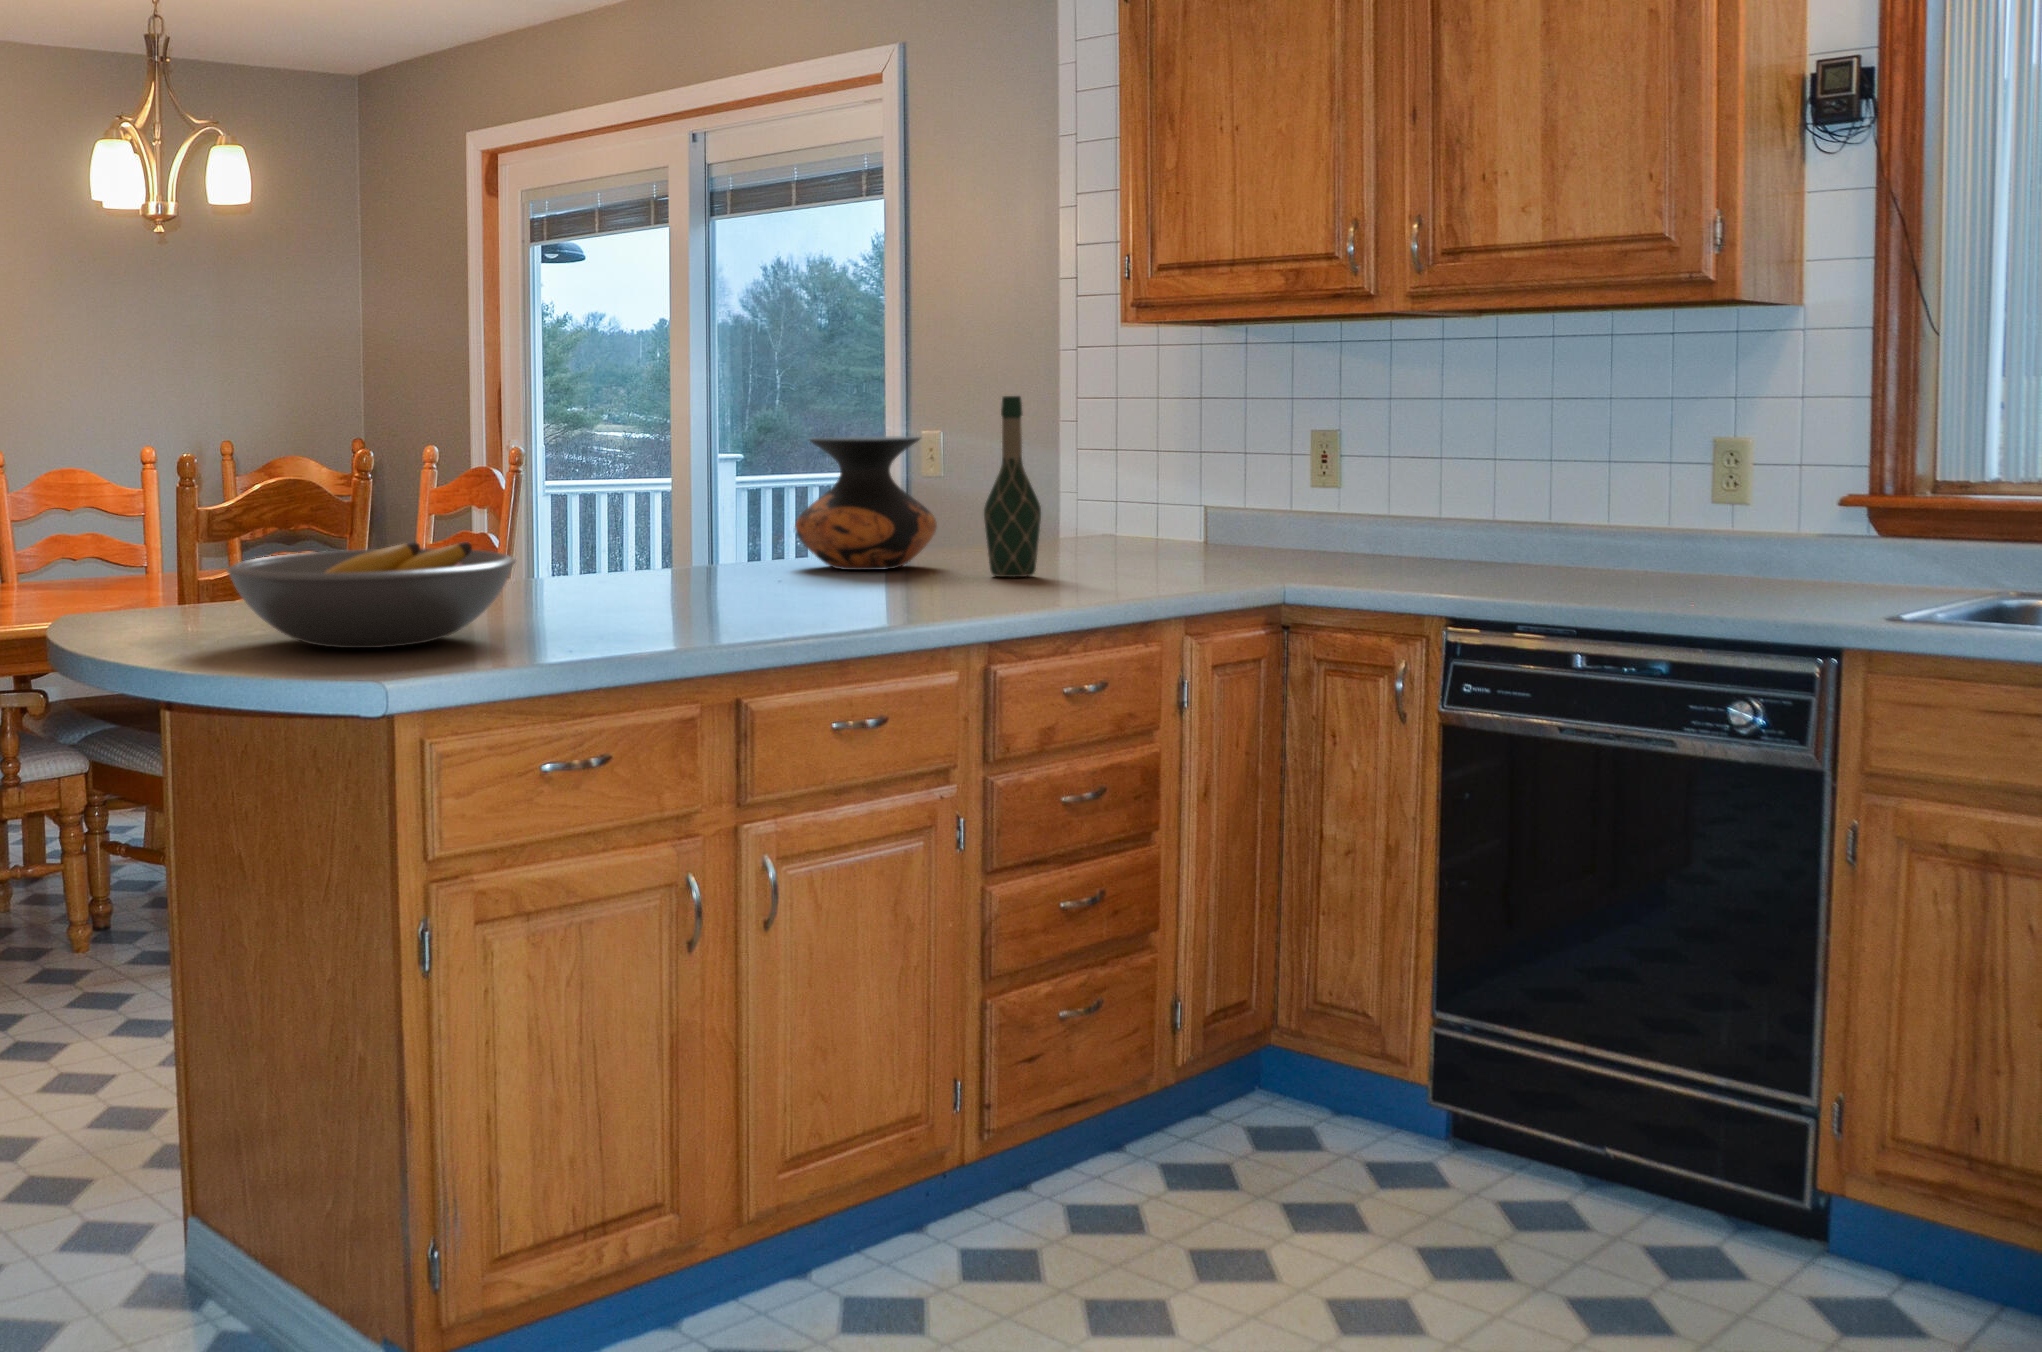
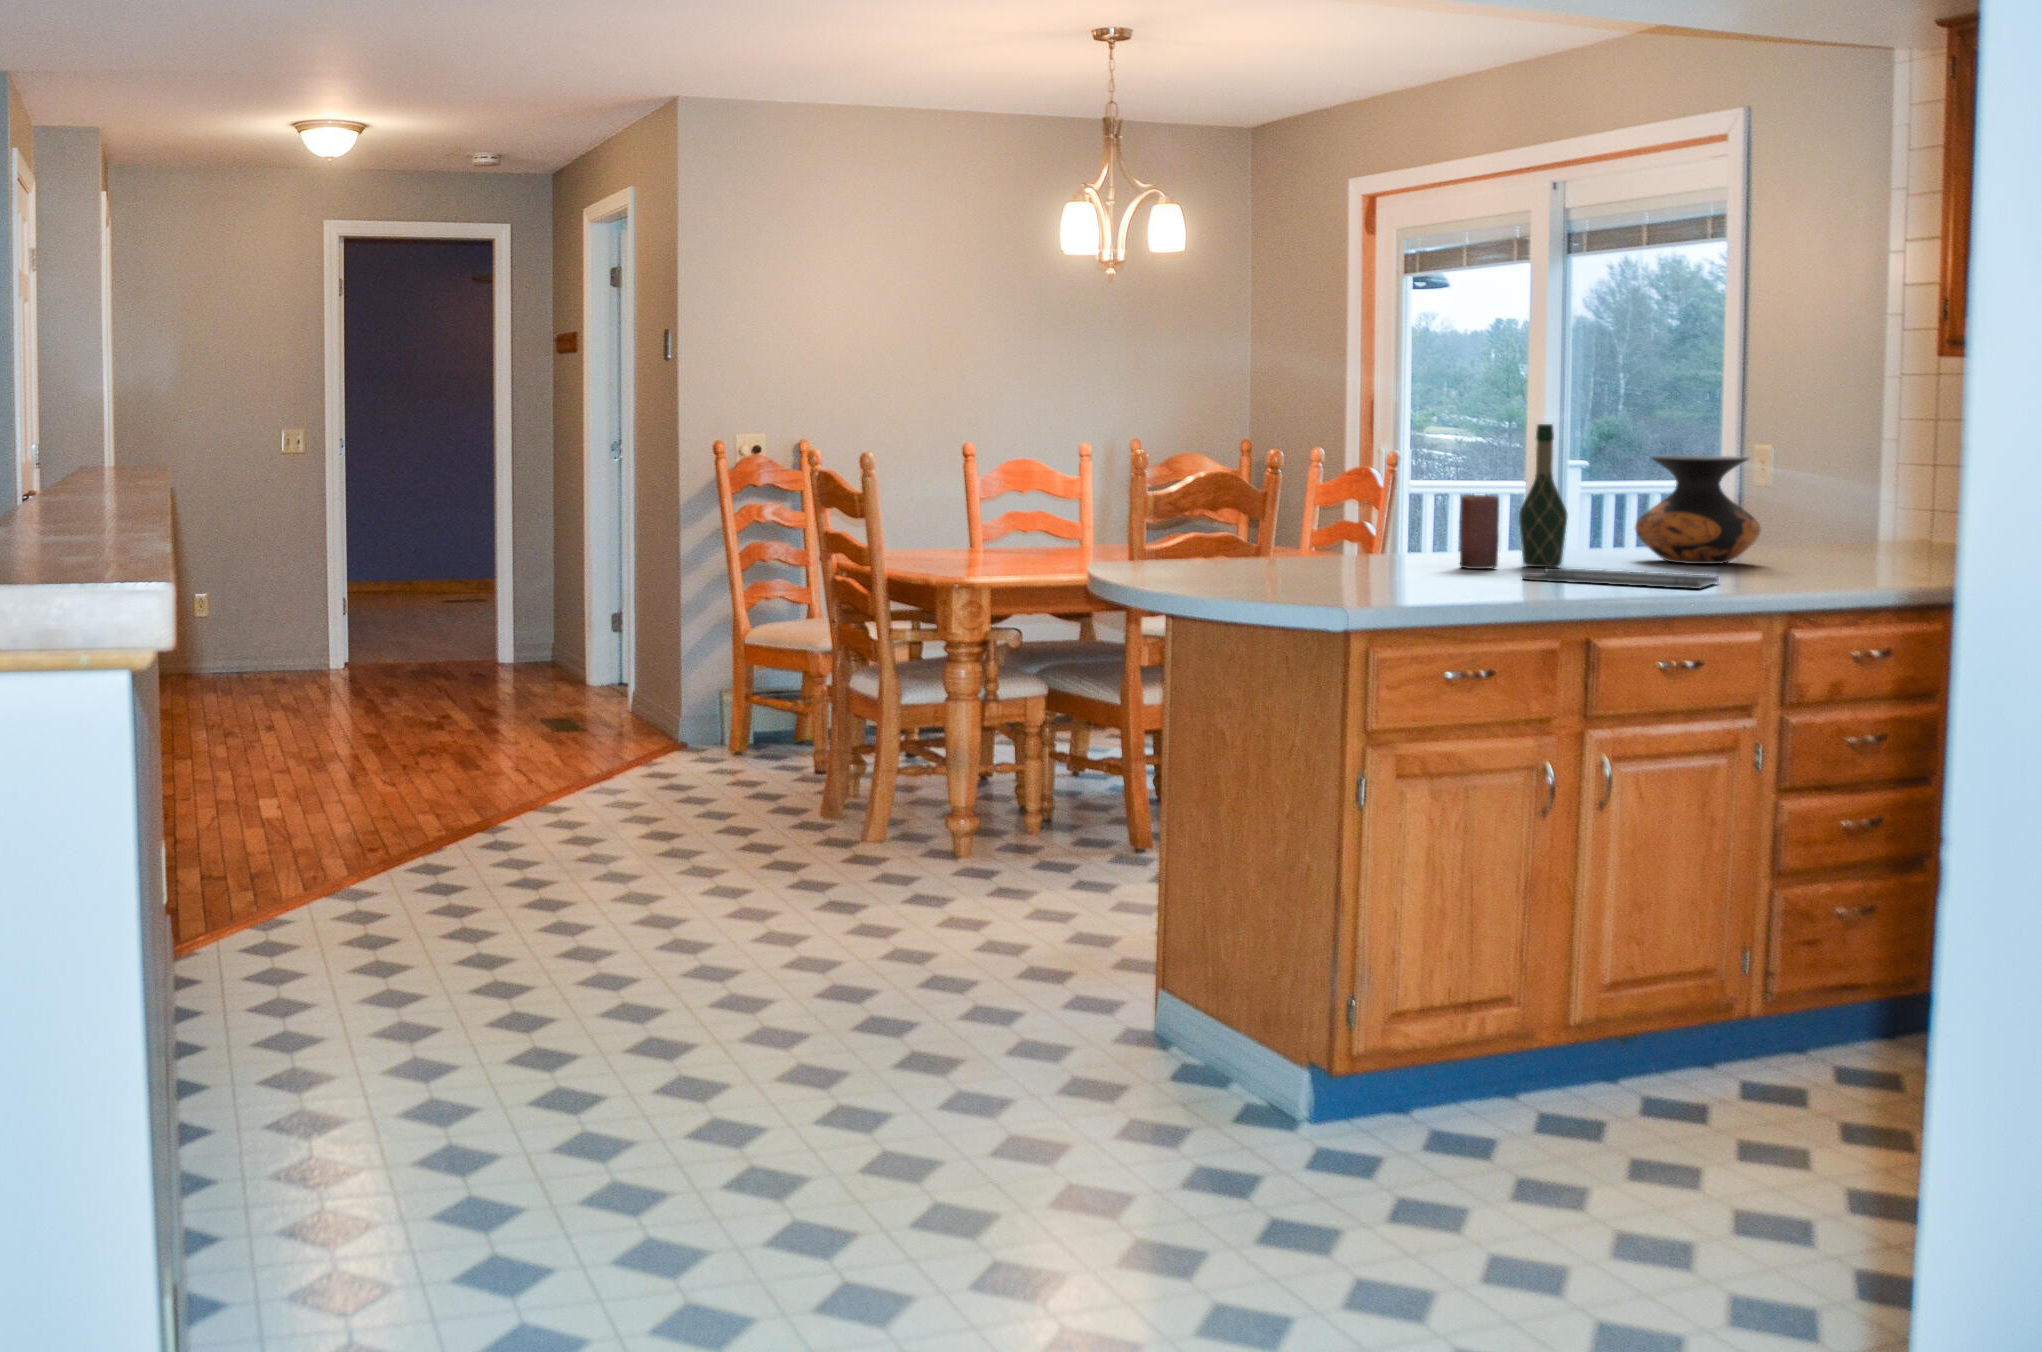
wine bottle: present [984,396,1041,577] -> present [1519,424,1567,567]
candle: none [579,494,629,593] -> present [1460,495,1499,569]
fruit bowl: present [227,542,516,648] -> none [1234,522,1428,590]
tray: none [657,588,901,612] -> present [1523,568,1718,589]

